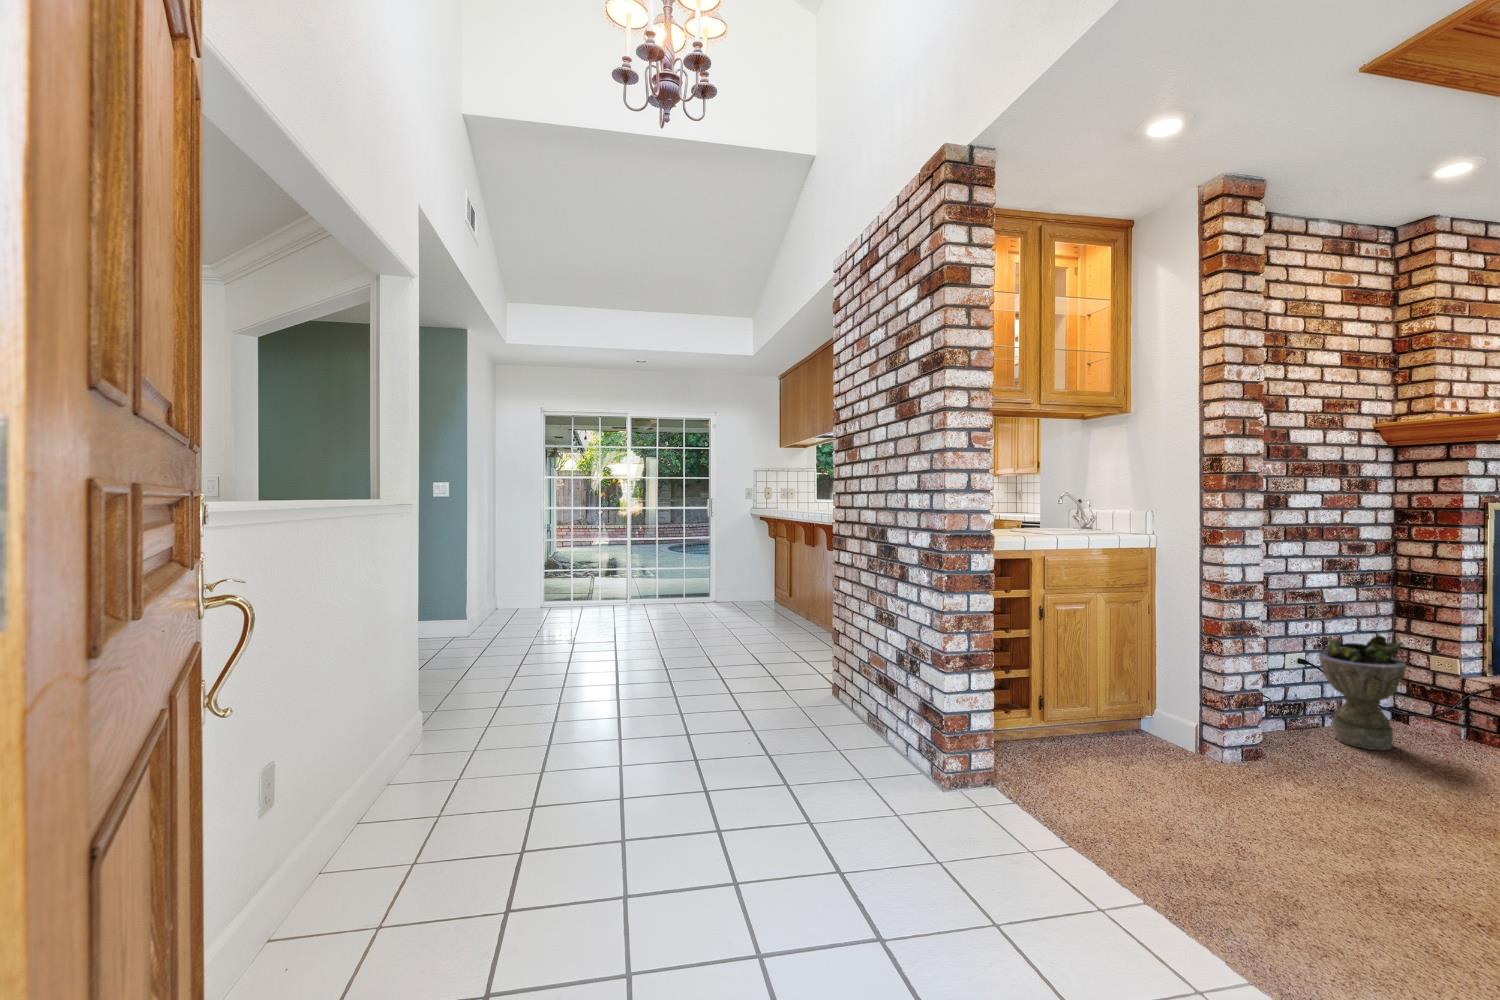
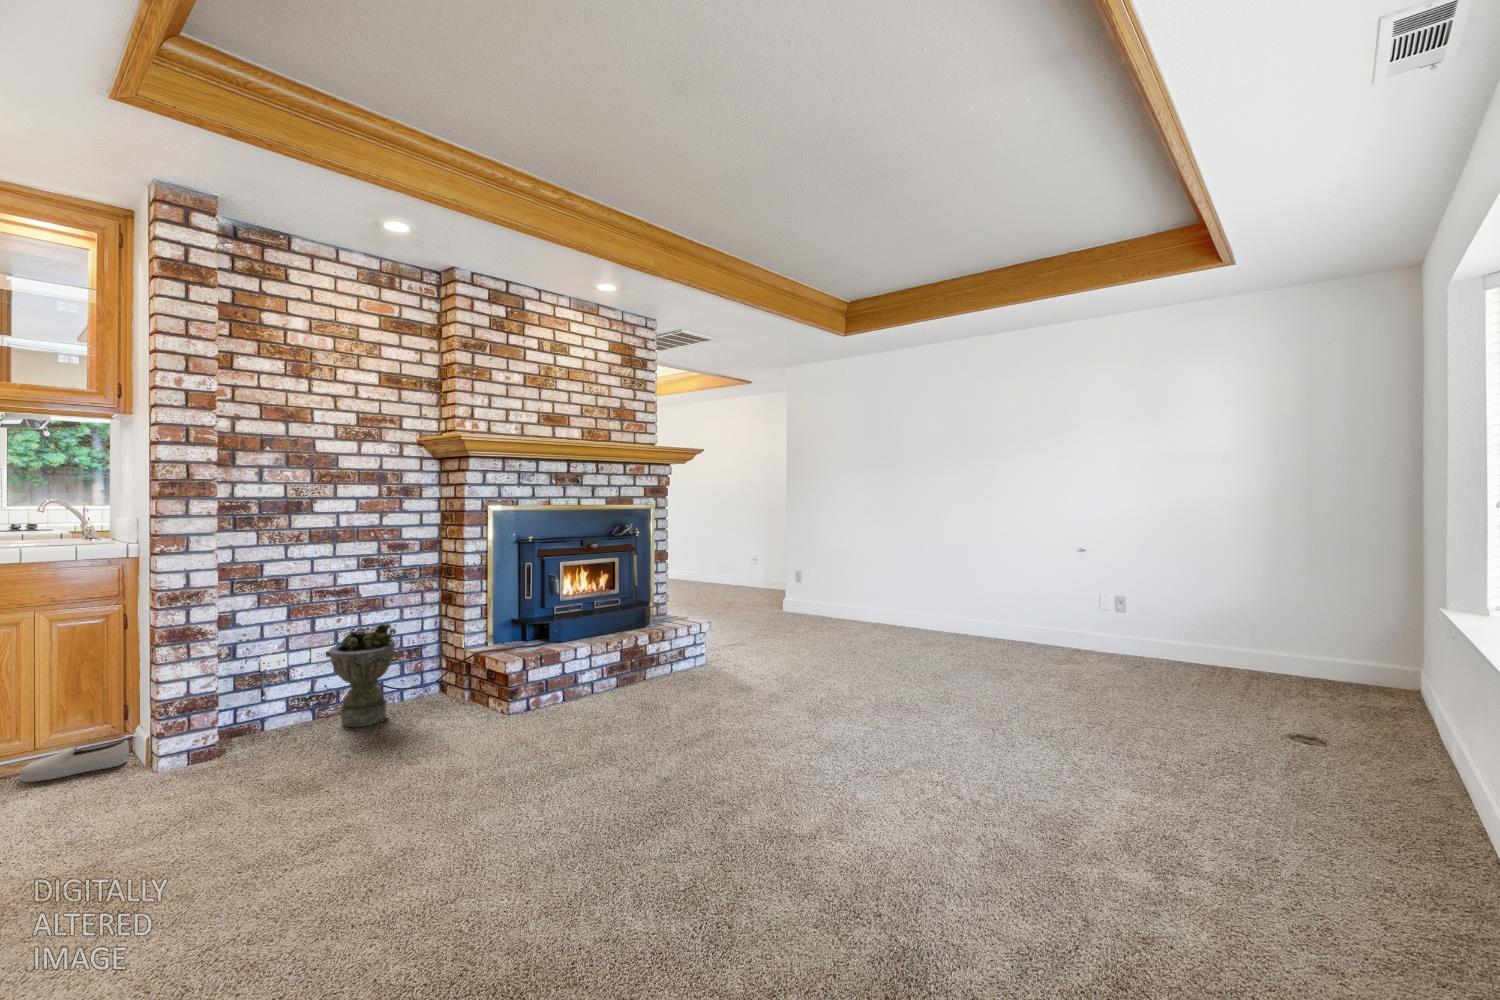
shoe: none [1097,721,1170,749] -> present [20,740,129,782]

